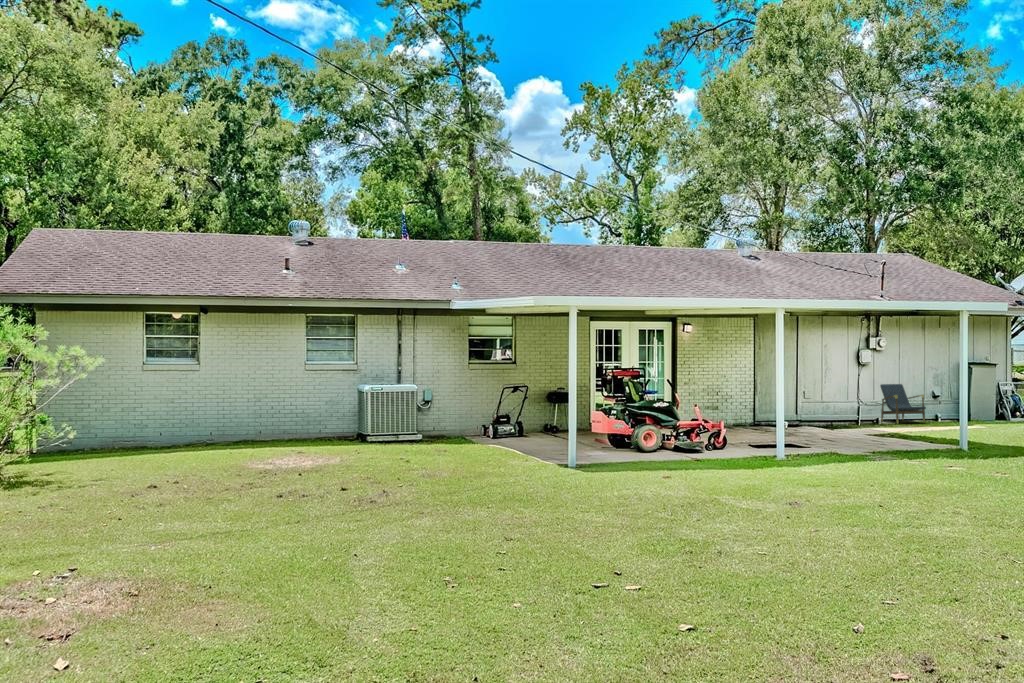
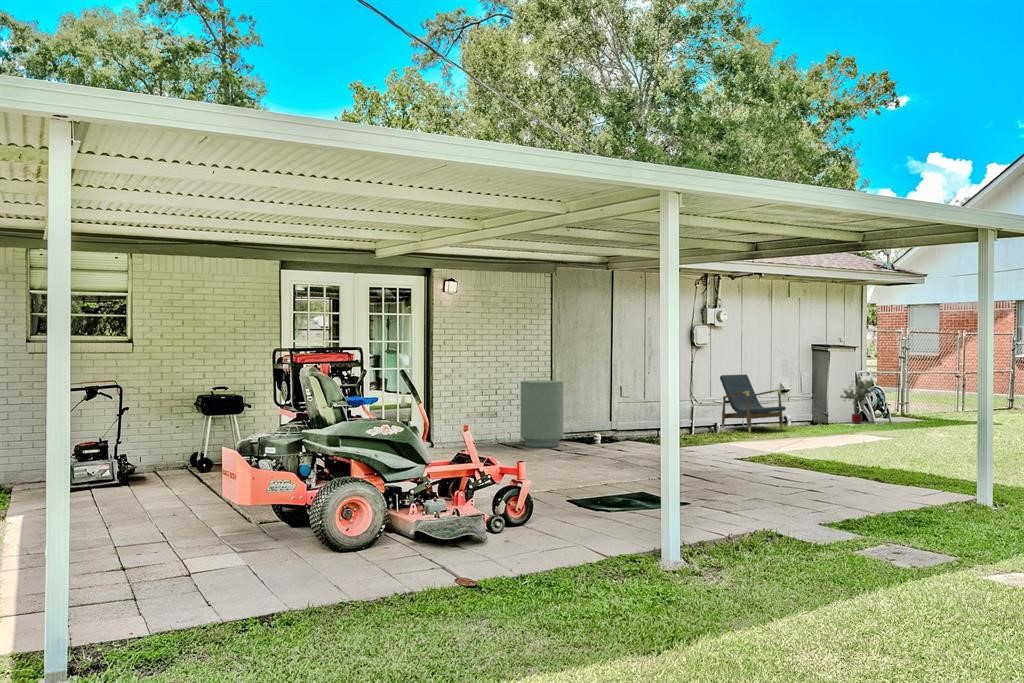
potted tree: none [978,384,1008,421] -> present [840,374,874,424]
trash can: none [734,386,761,427] -> present [521,380,563,447]

